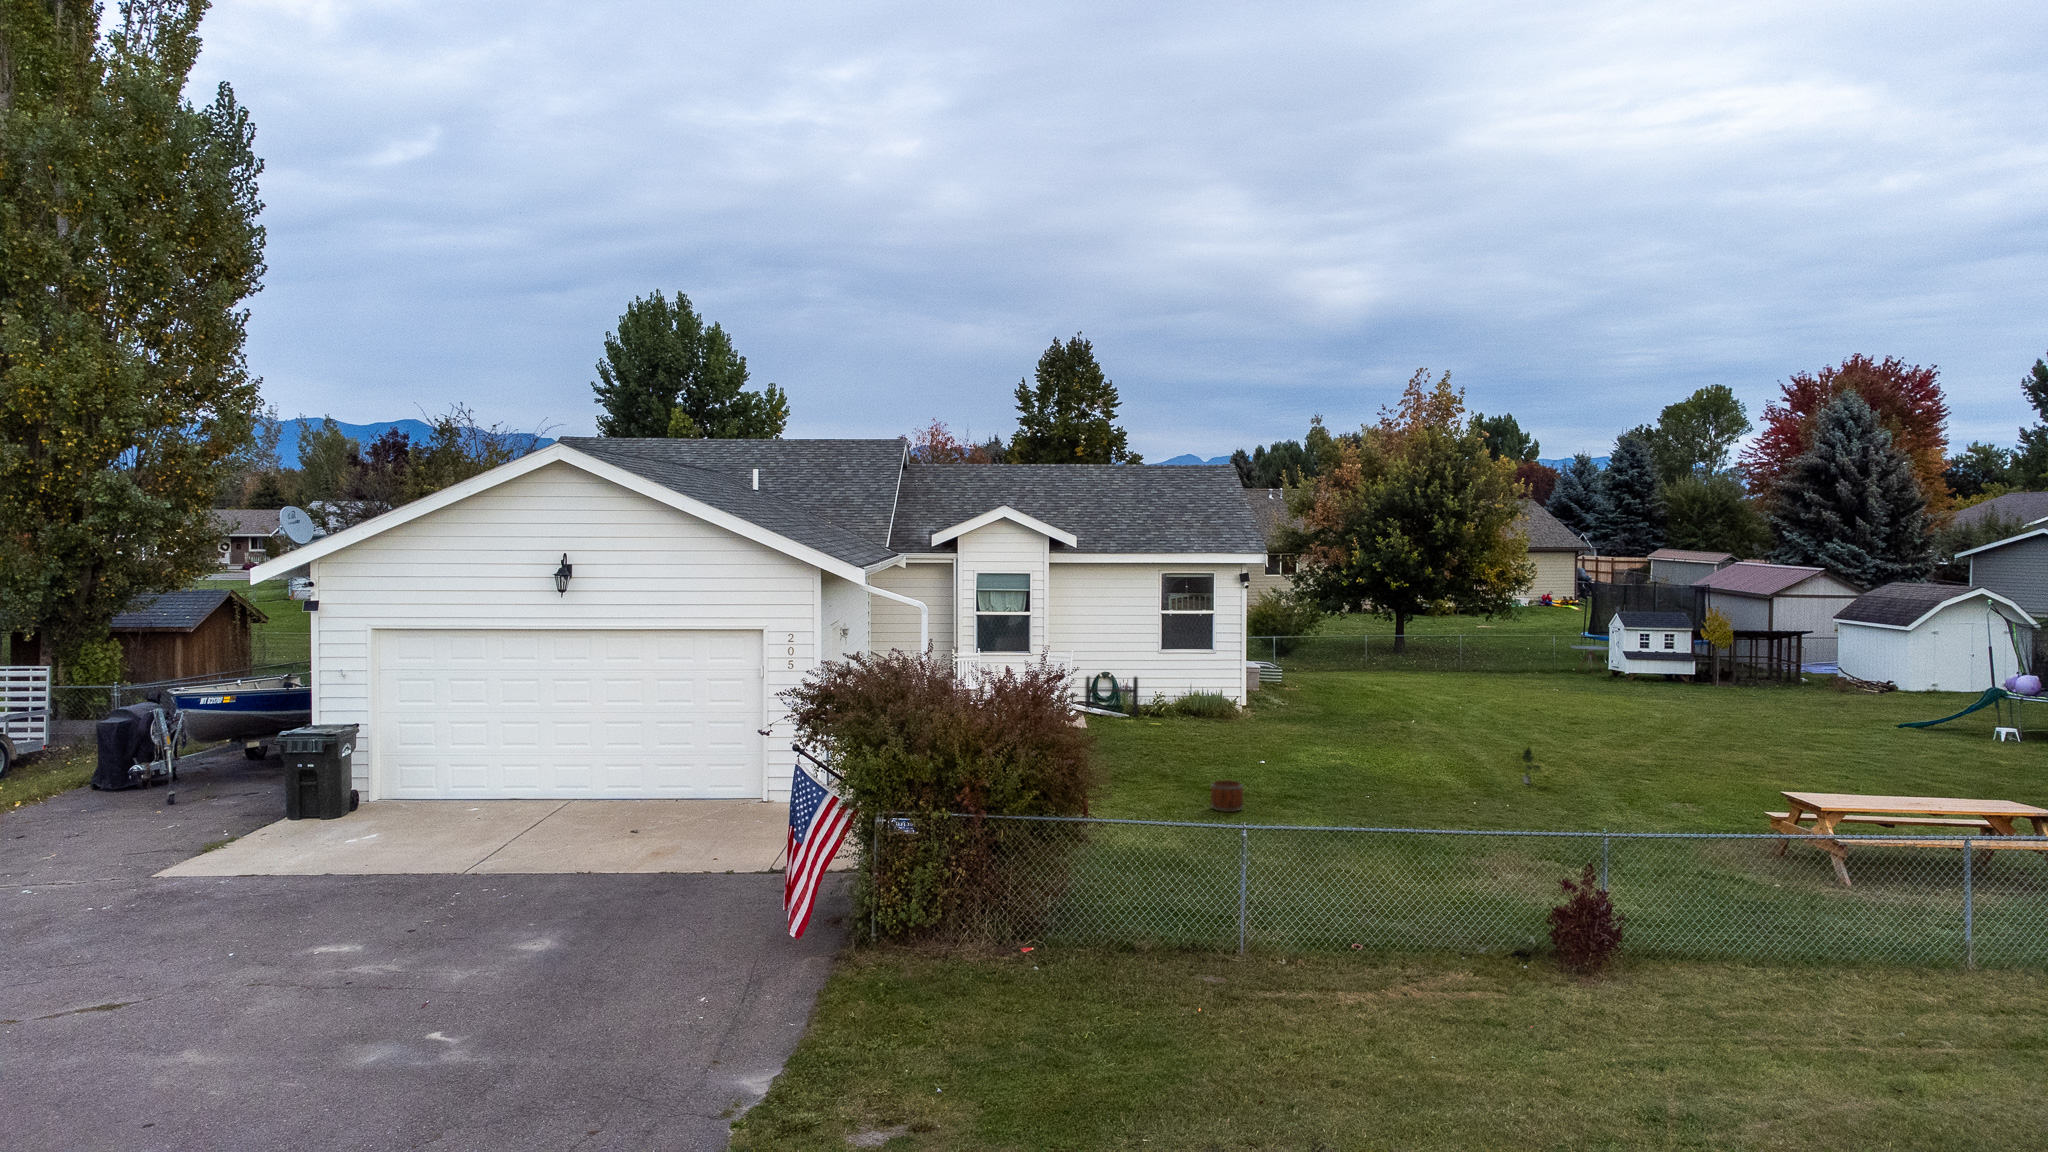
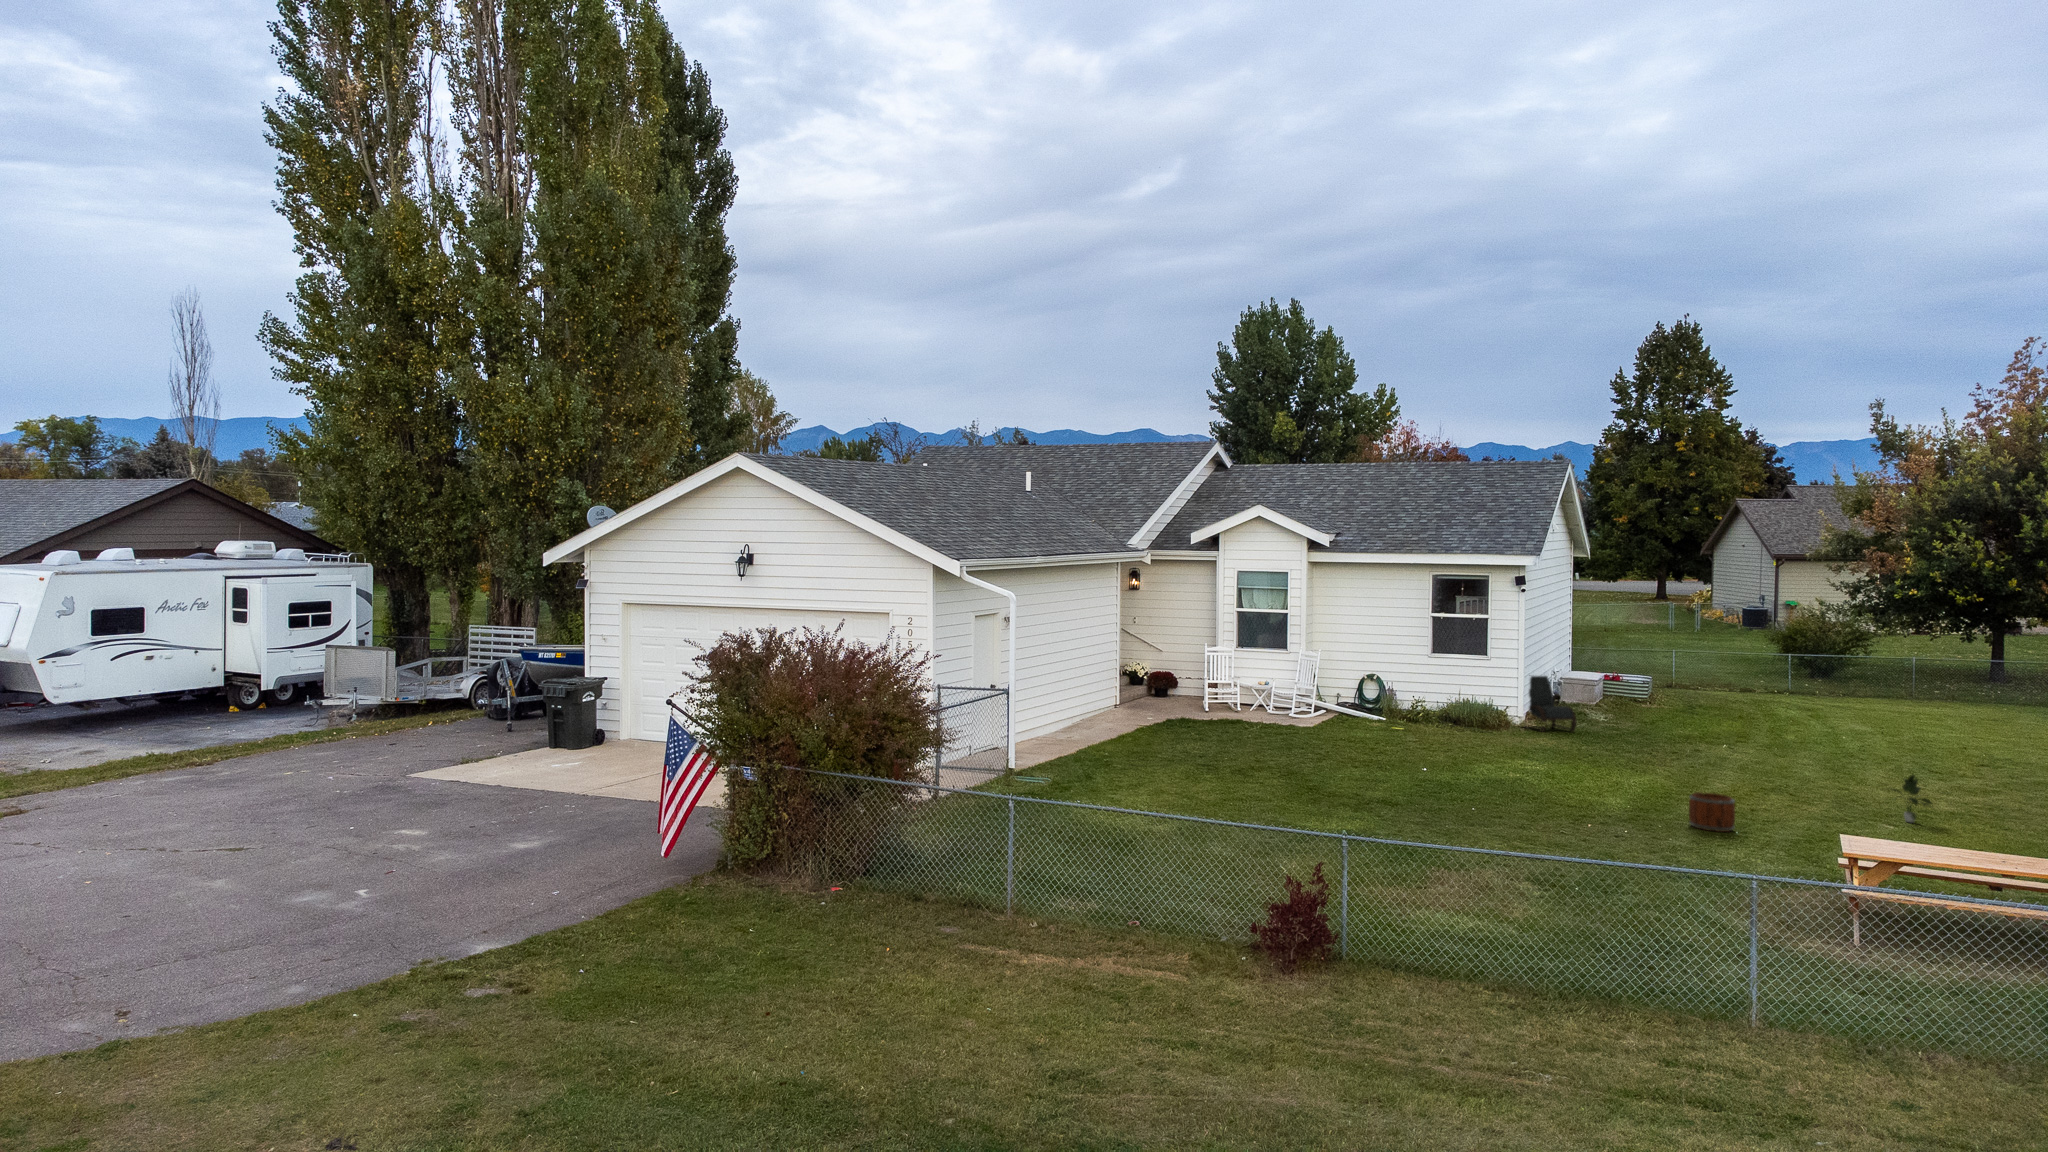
round table: present [1572,646,1610,670] -> none [1955,681,2015,714]
lounge chair: none [1235,666,1285,718] -> present [1523,676,1577,732]
bench: present [1085,676,1138,716] -> none [1346,678,1405,722]
bucket: present [1211,780,1243,812] -> present [1689,792,1735,832]

